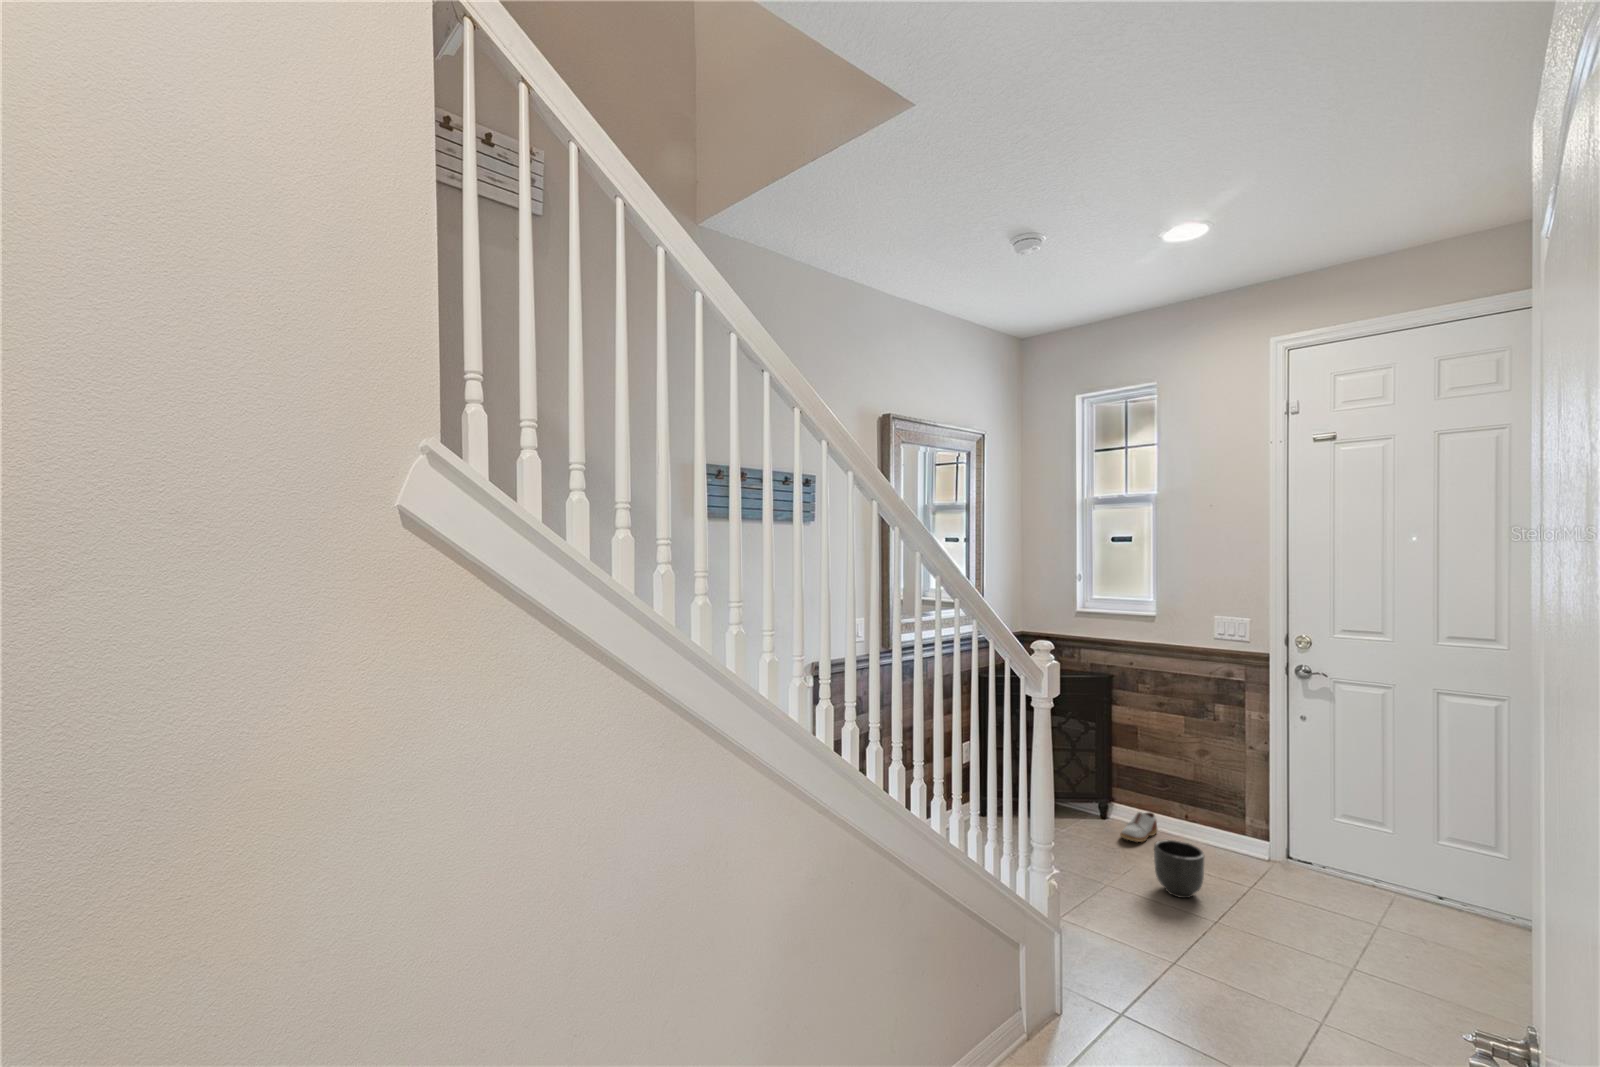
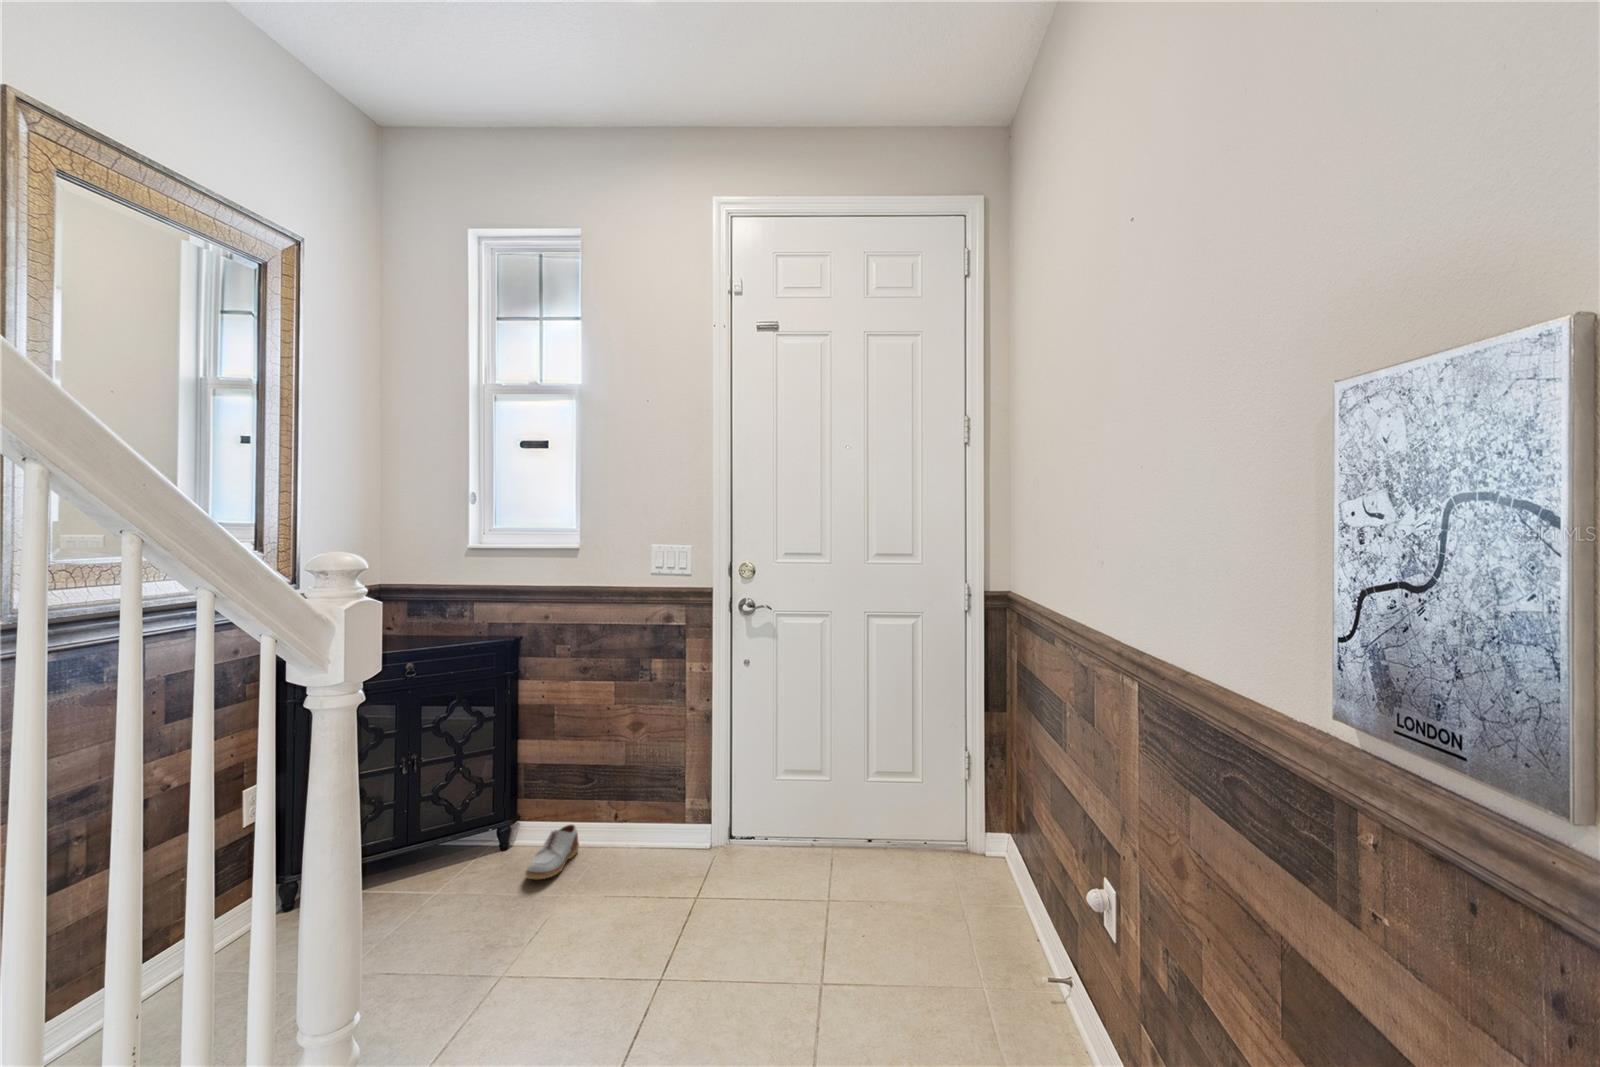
planter: present [1154,840,1204,898] -> none [568,869,638,962]

